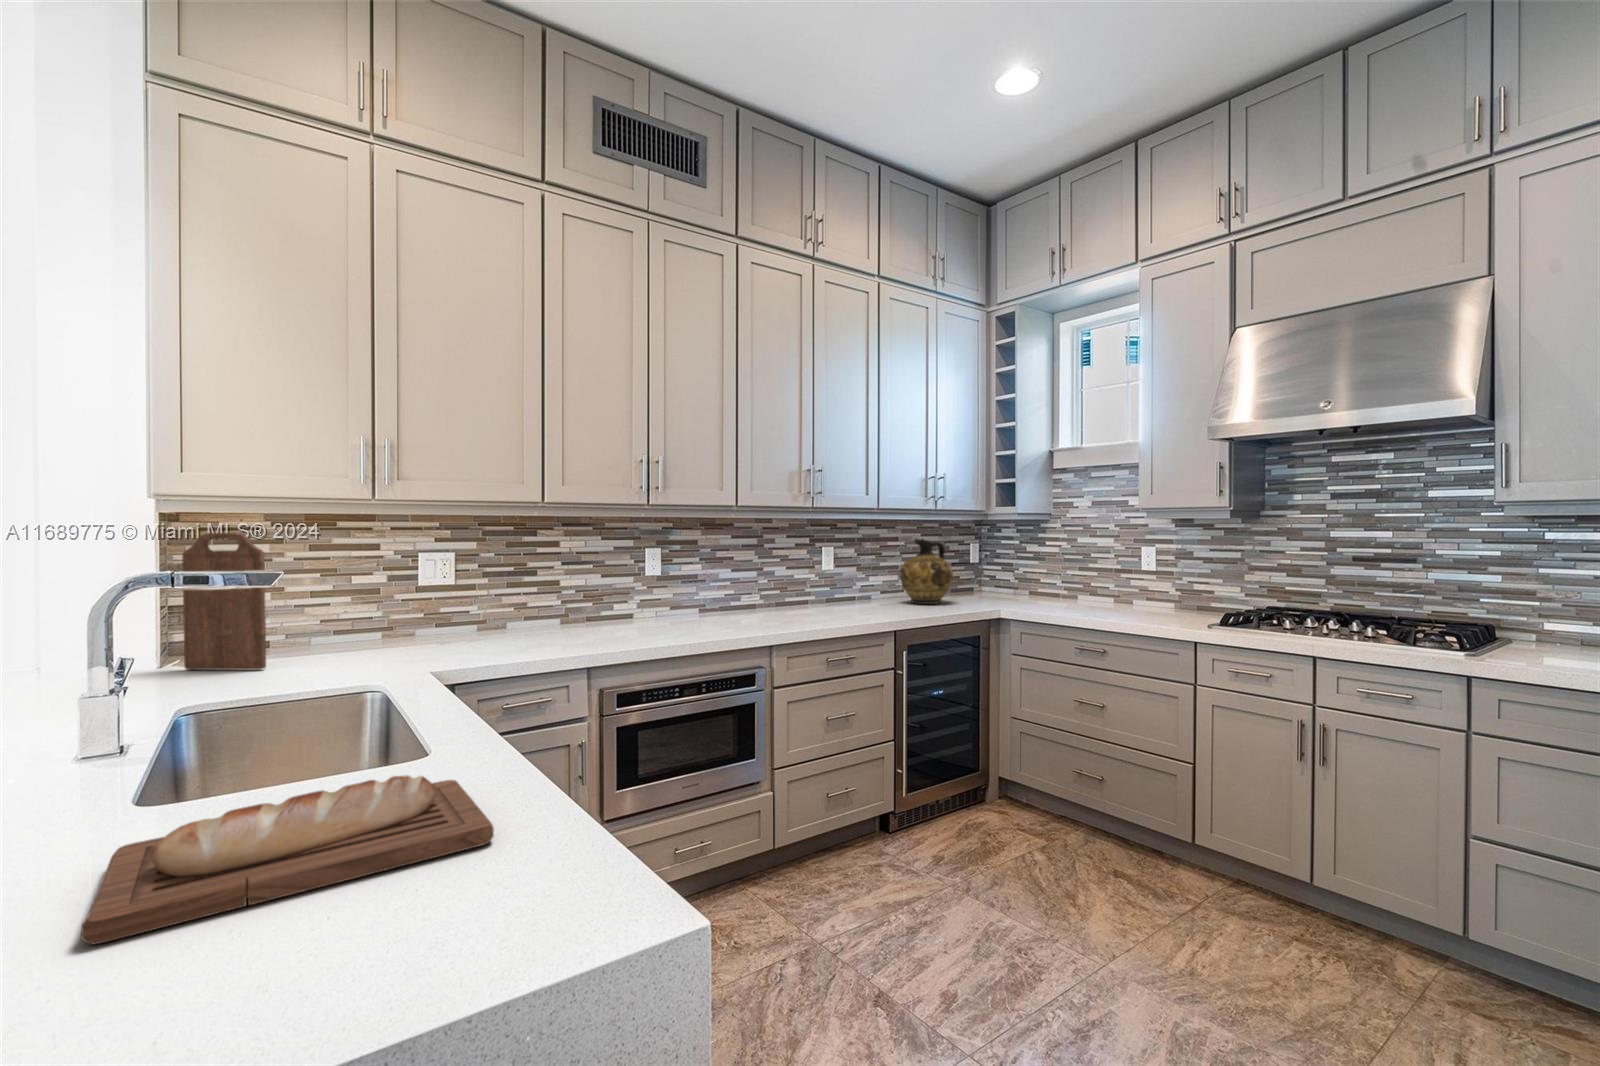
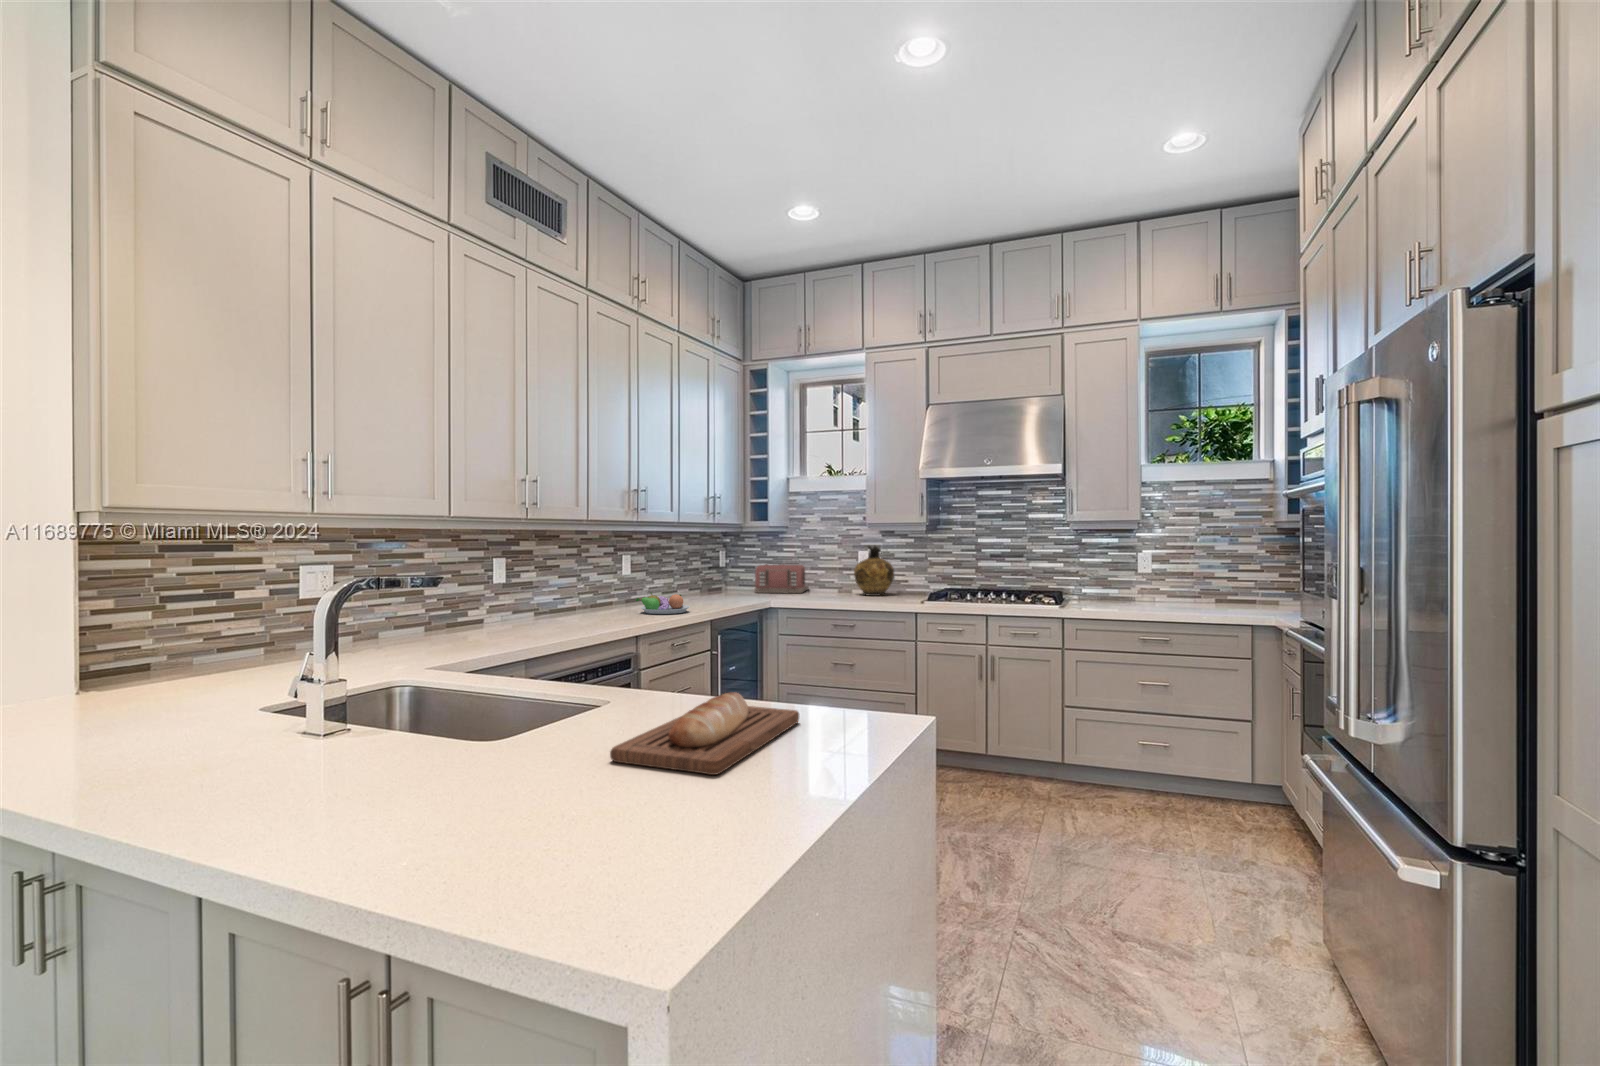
cutting board: present [182,533,266,670] -> none [114,542,227,696]
ceramic jug: present [900,538,953,604] -> present [854,546,894,596]
toaster: none [1003,560,1085,600] -> present [755,563,809,593]
fruit bowl: none [802,591,866,619] -> present [636,593,690,614]

